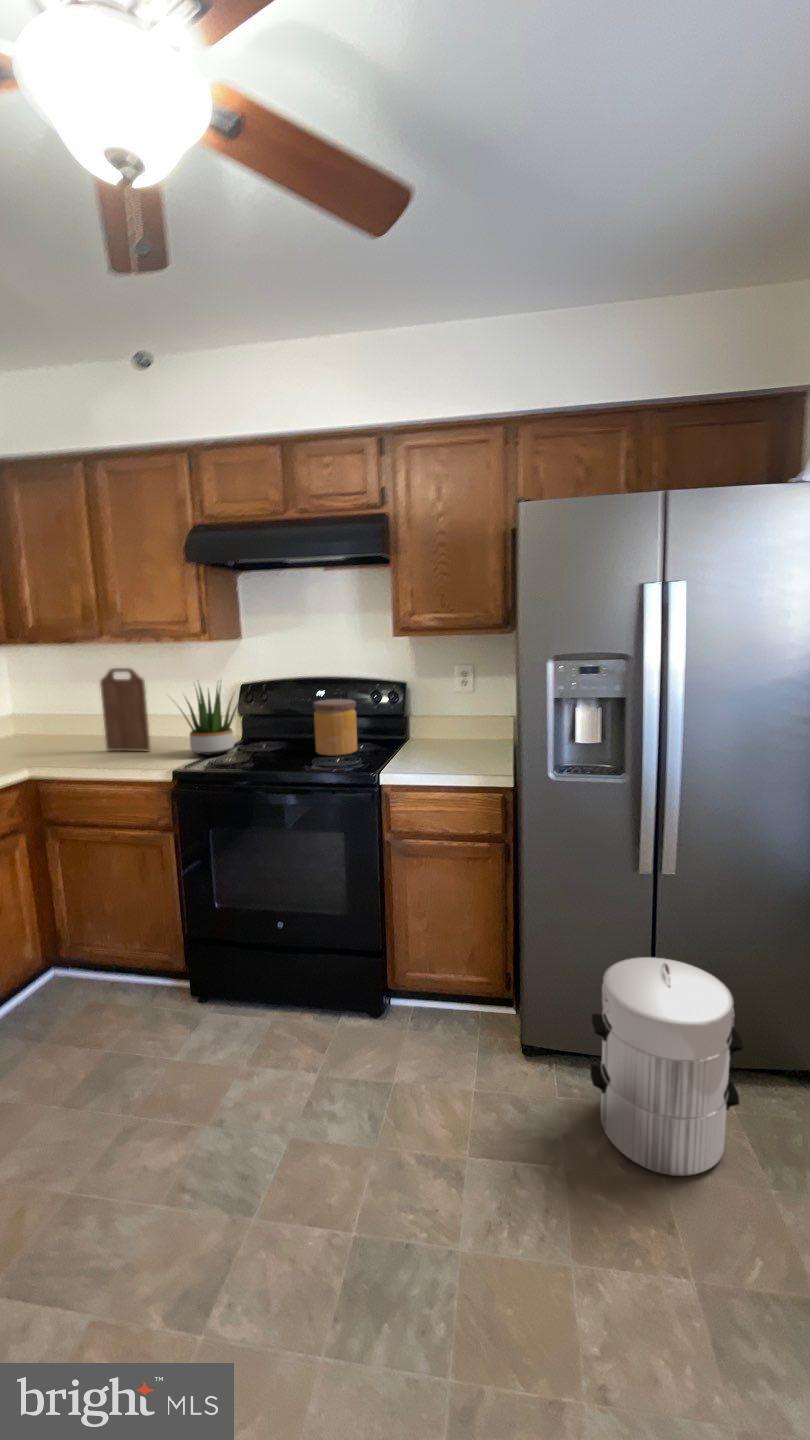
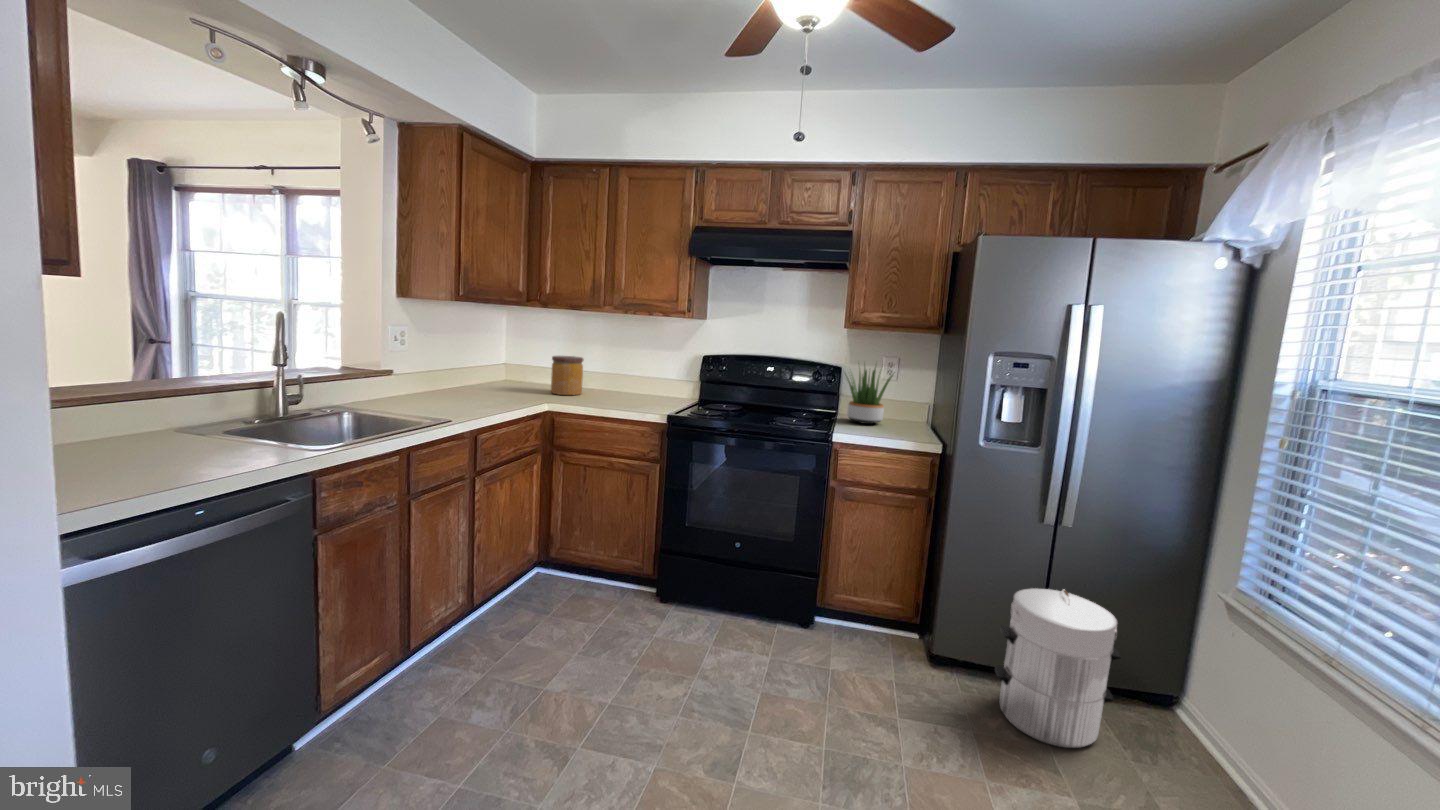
cutting board: present [100,668,150,752] -> none [599,333,638,402]
potted plant: present [181,681,243,755] -> present [847,368,893,424]
jar: present [313,699,357,756] -> present [551,356,584,395]

